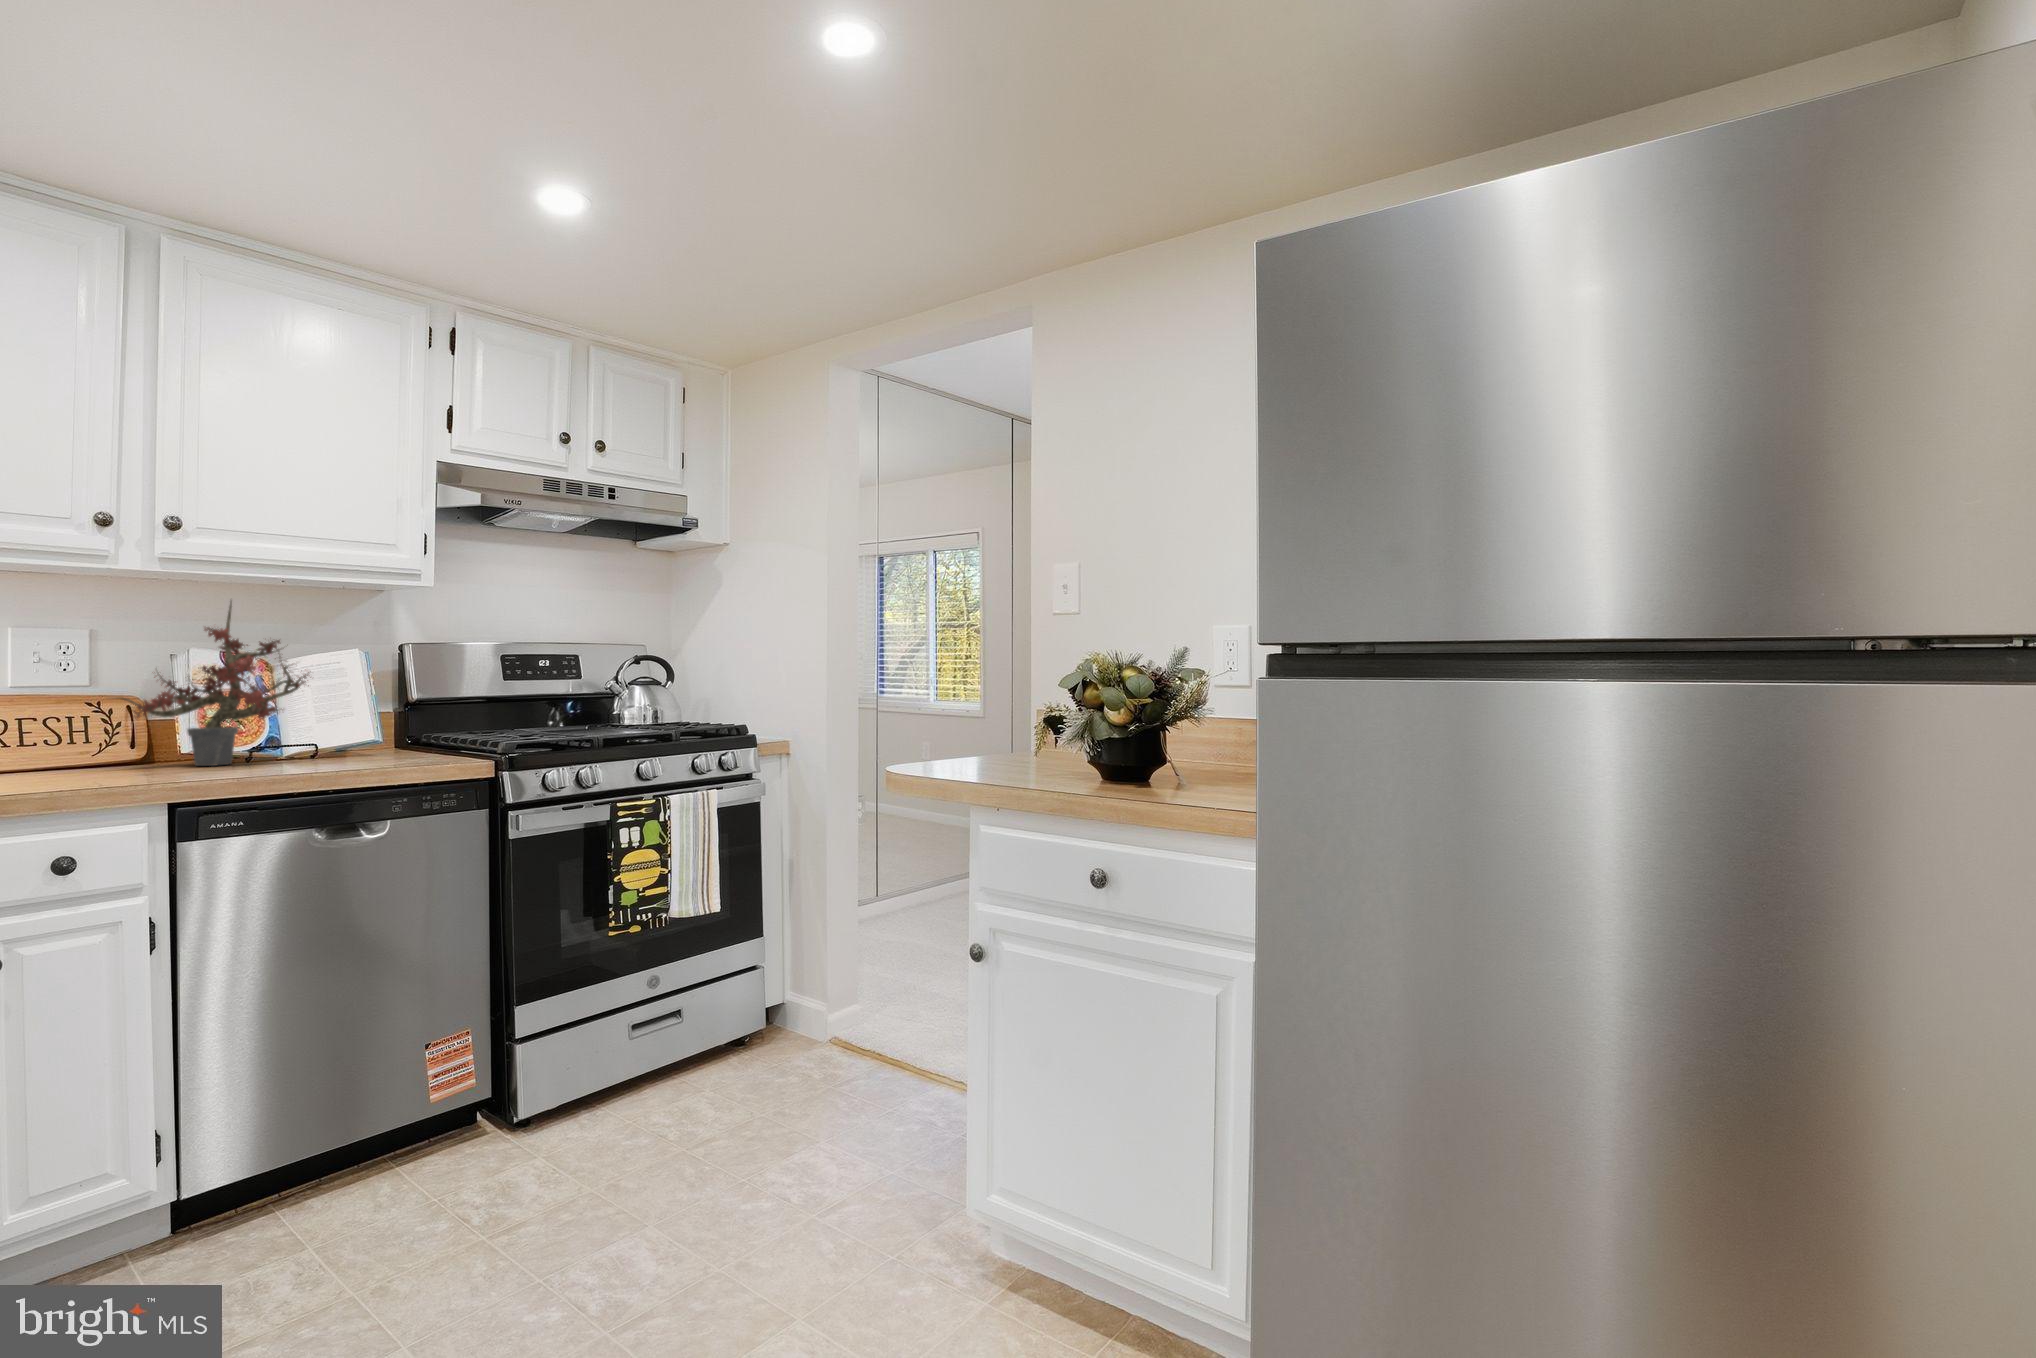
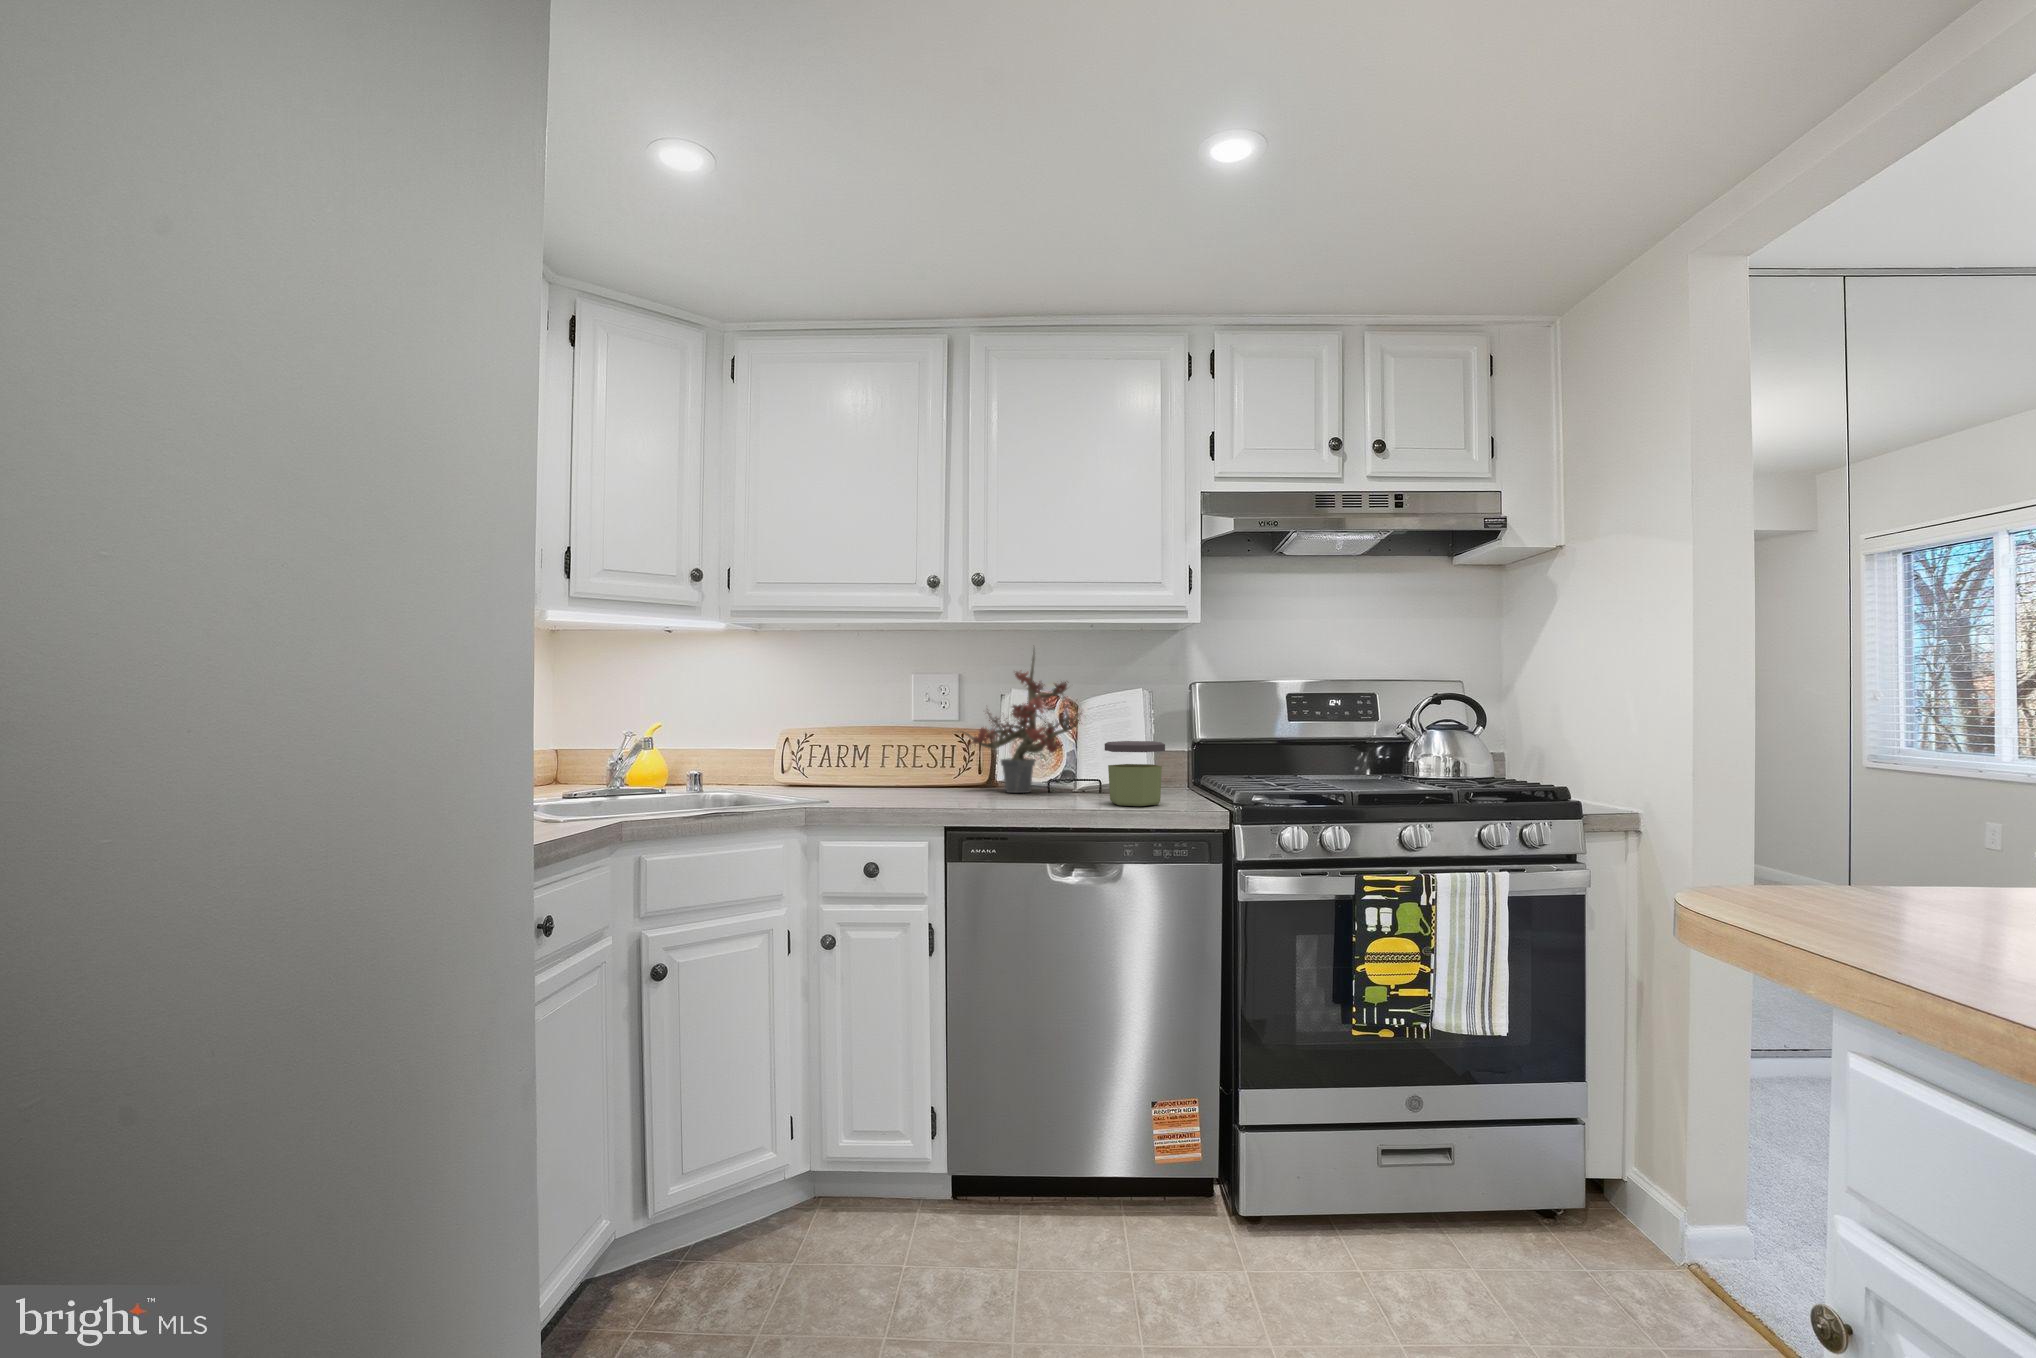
jar: none [358,701,430,764] -> present [1105,741,1165,806]

